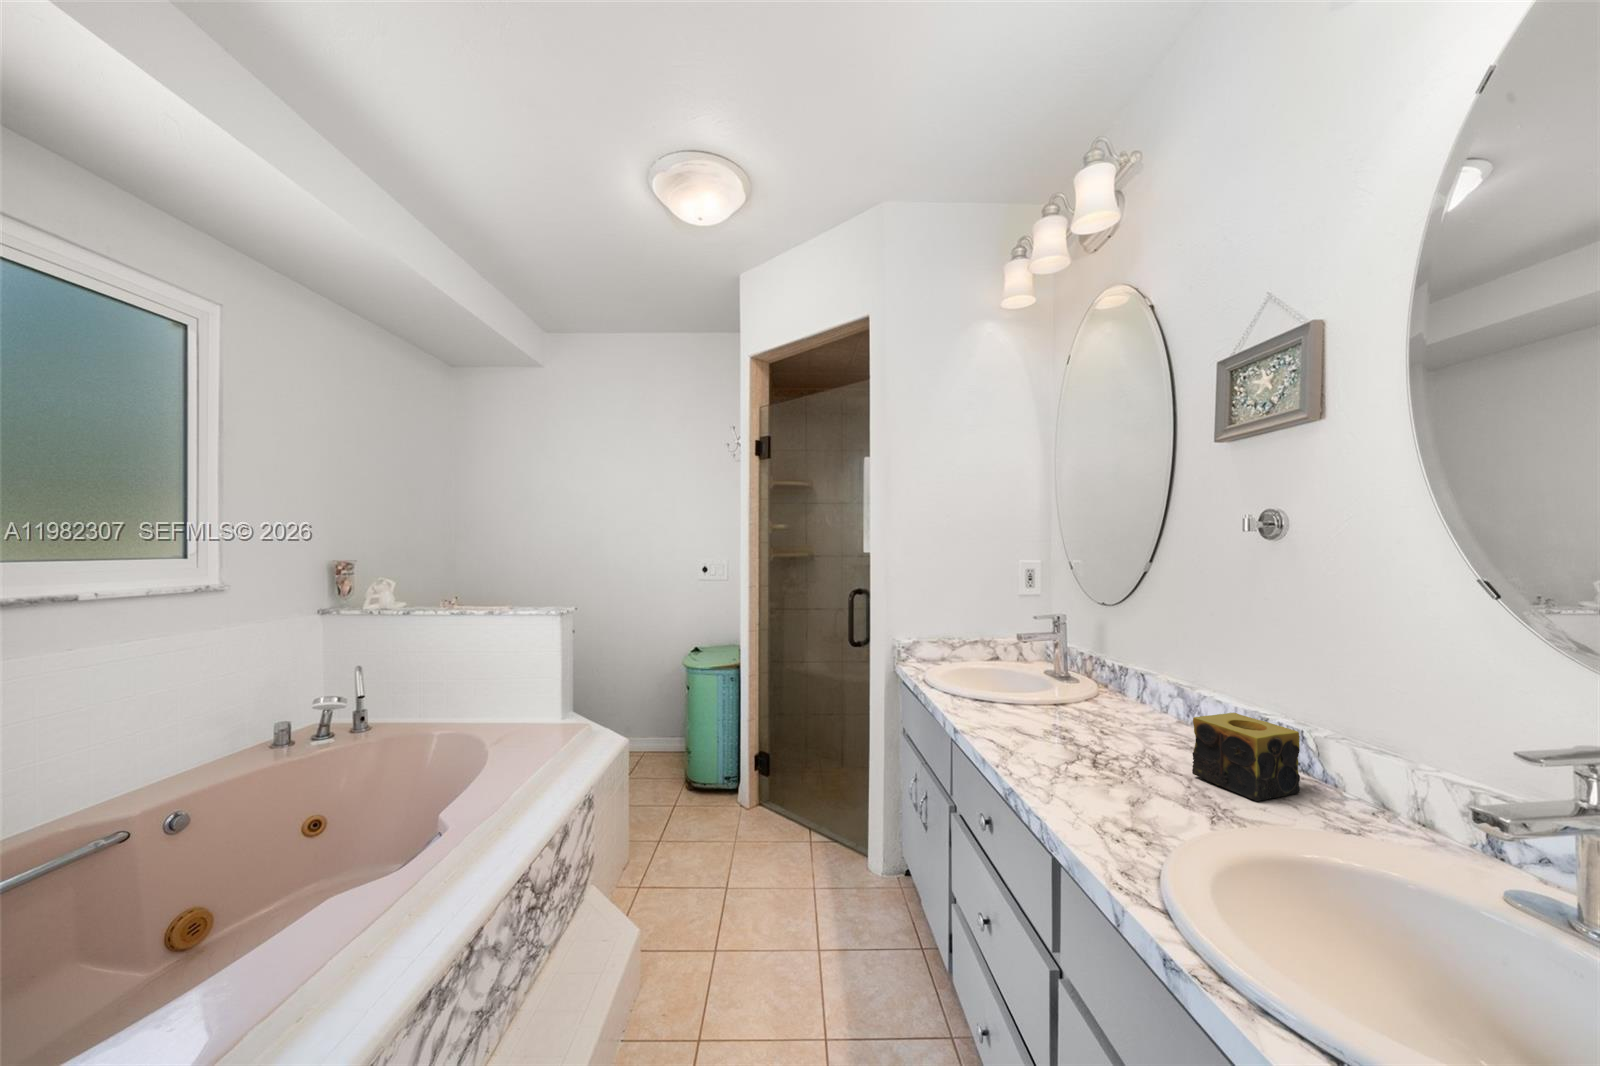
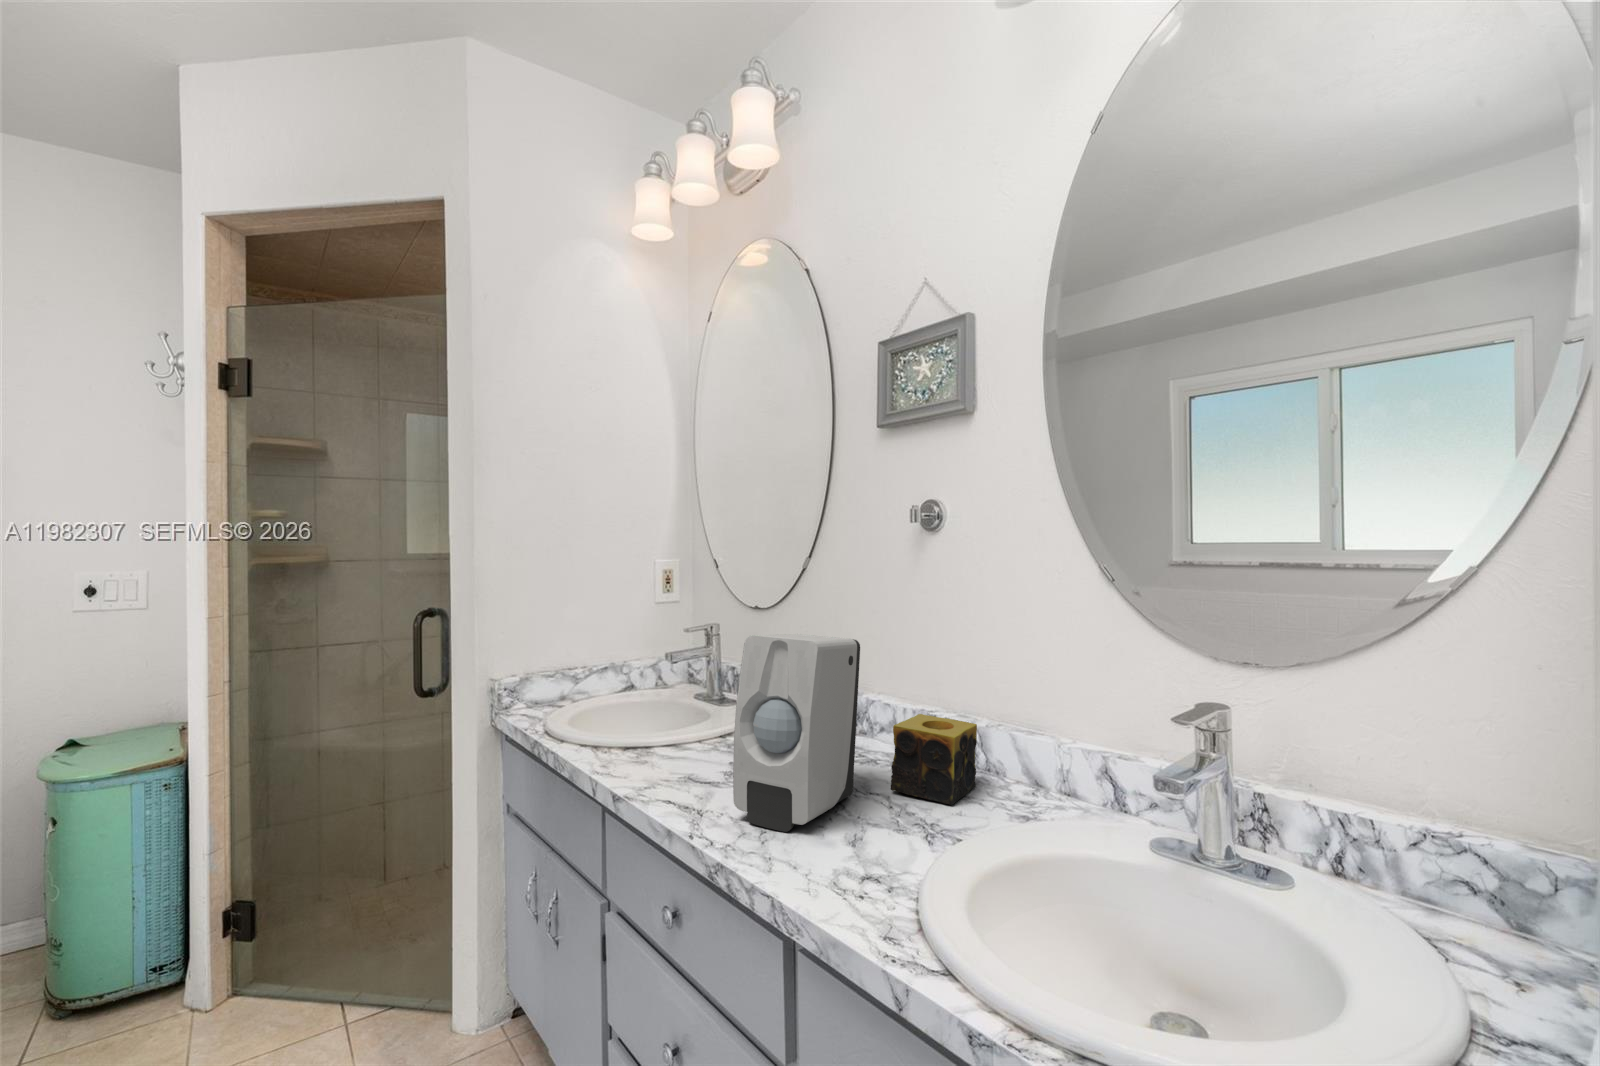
soap dispenser: none [1033,628,1155,781] -> present [733,634,860,832]

